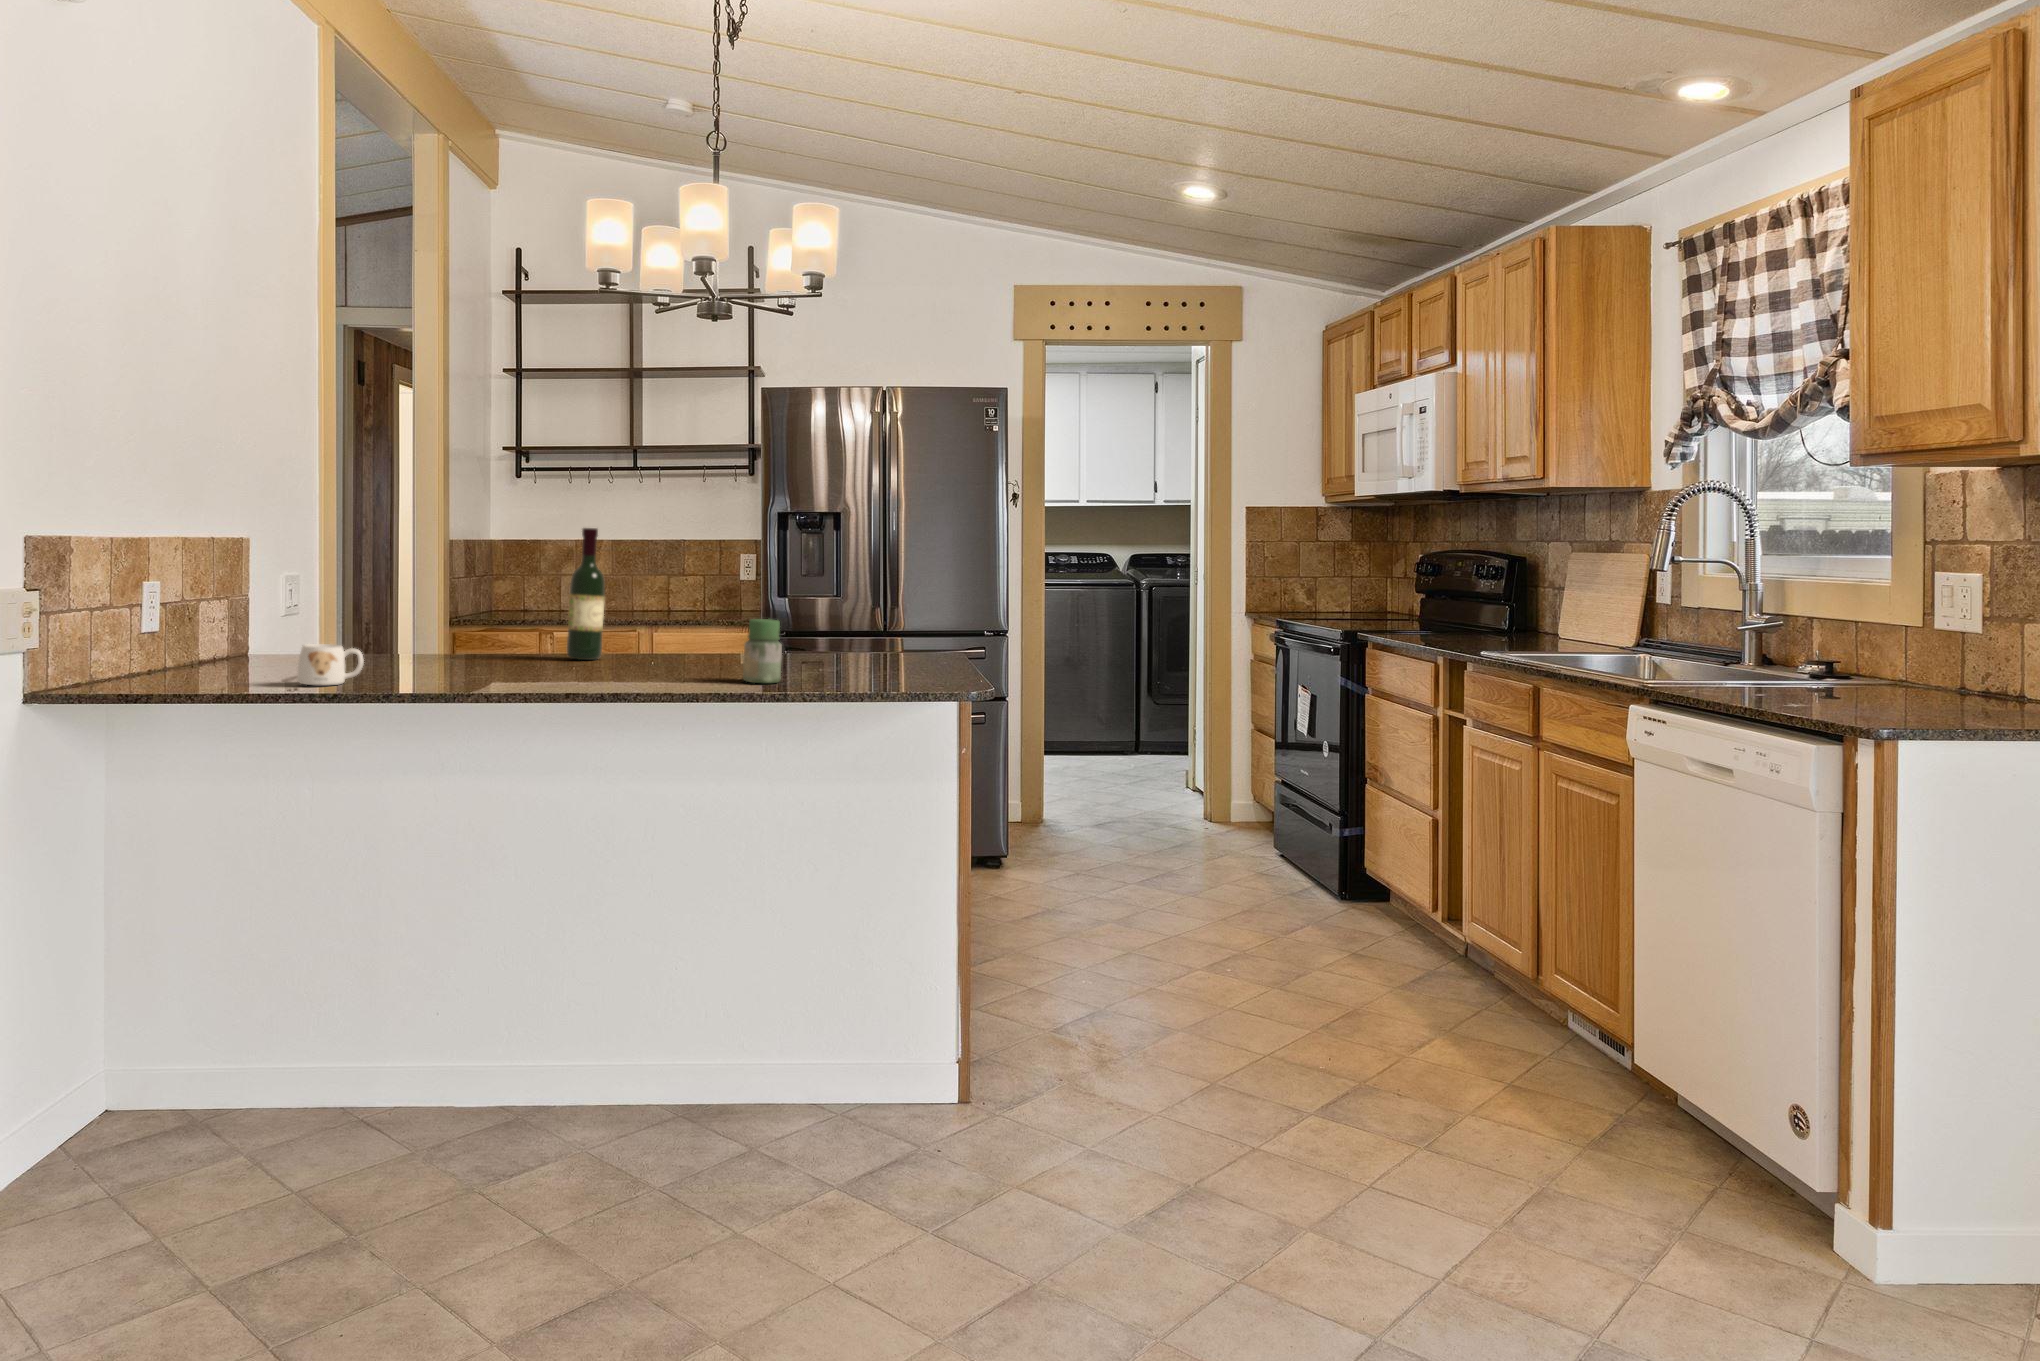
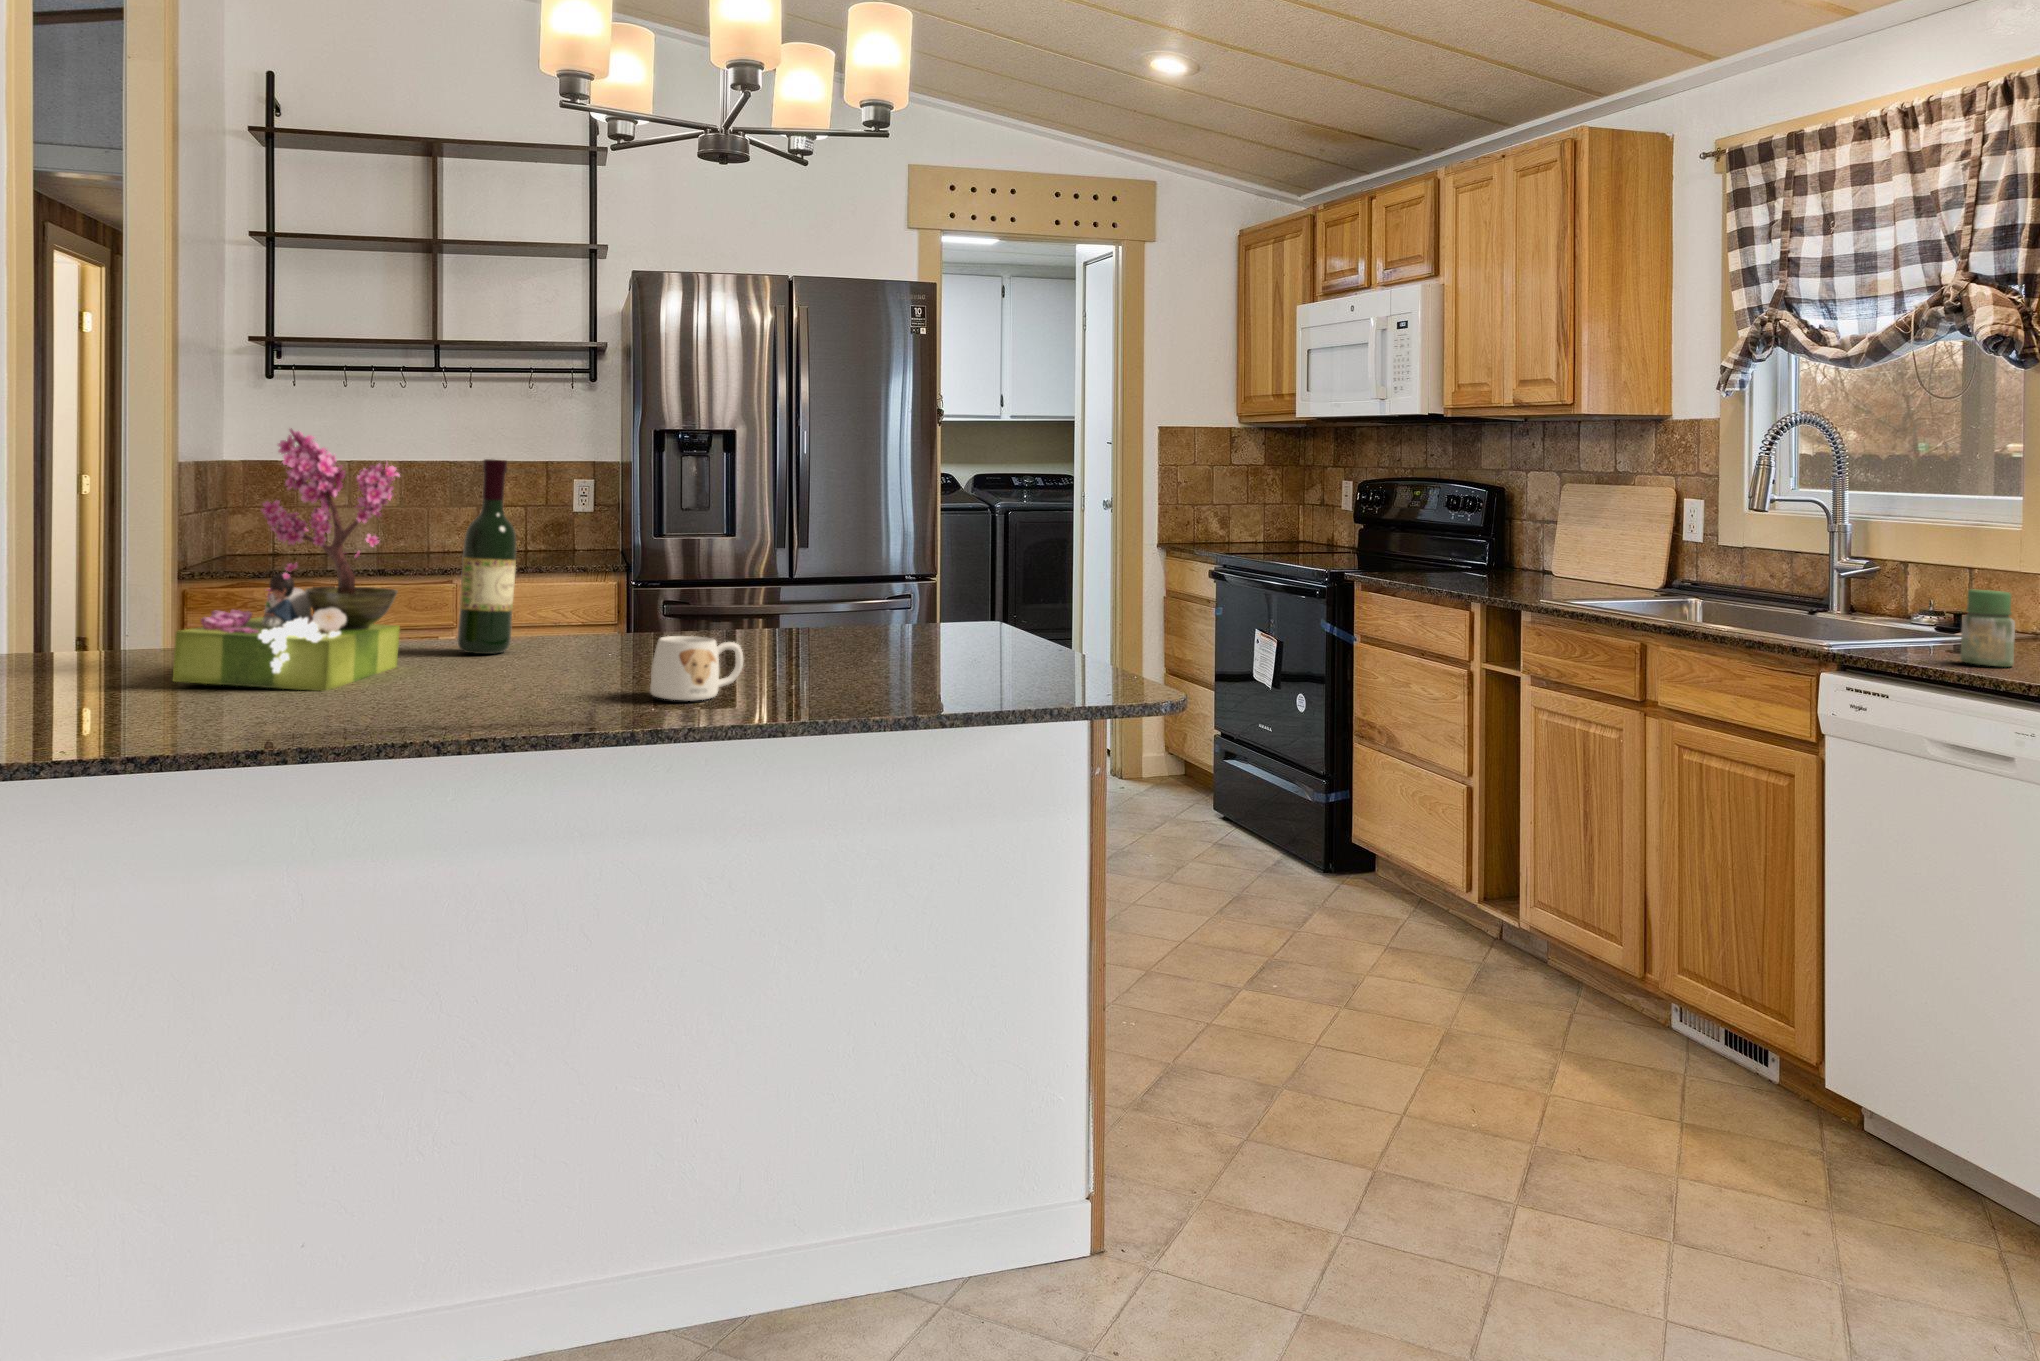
flower arrangement: none [380,506,523,675] -> present [172,428,400,691]
jar: present [743,619,782,683] -> present [1960,589,2015,667]
mug: present [297,644,364,685] -> present [650,636,743,700]

